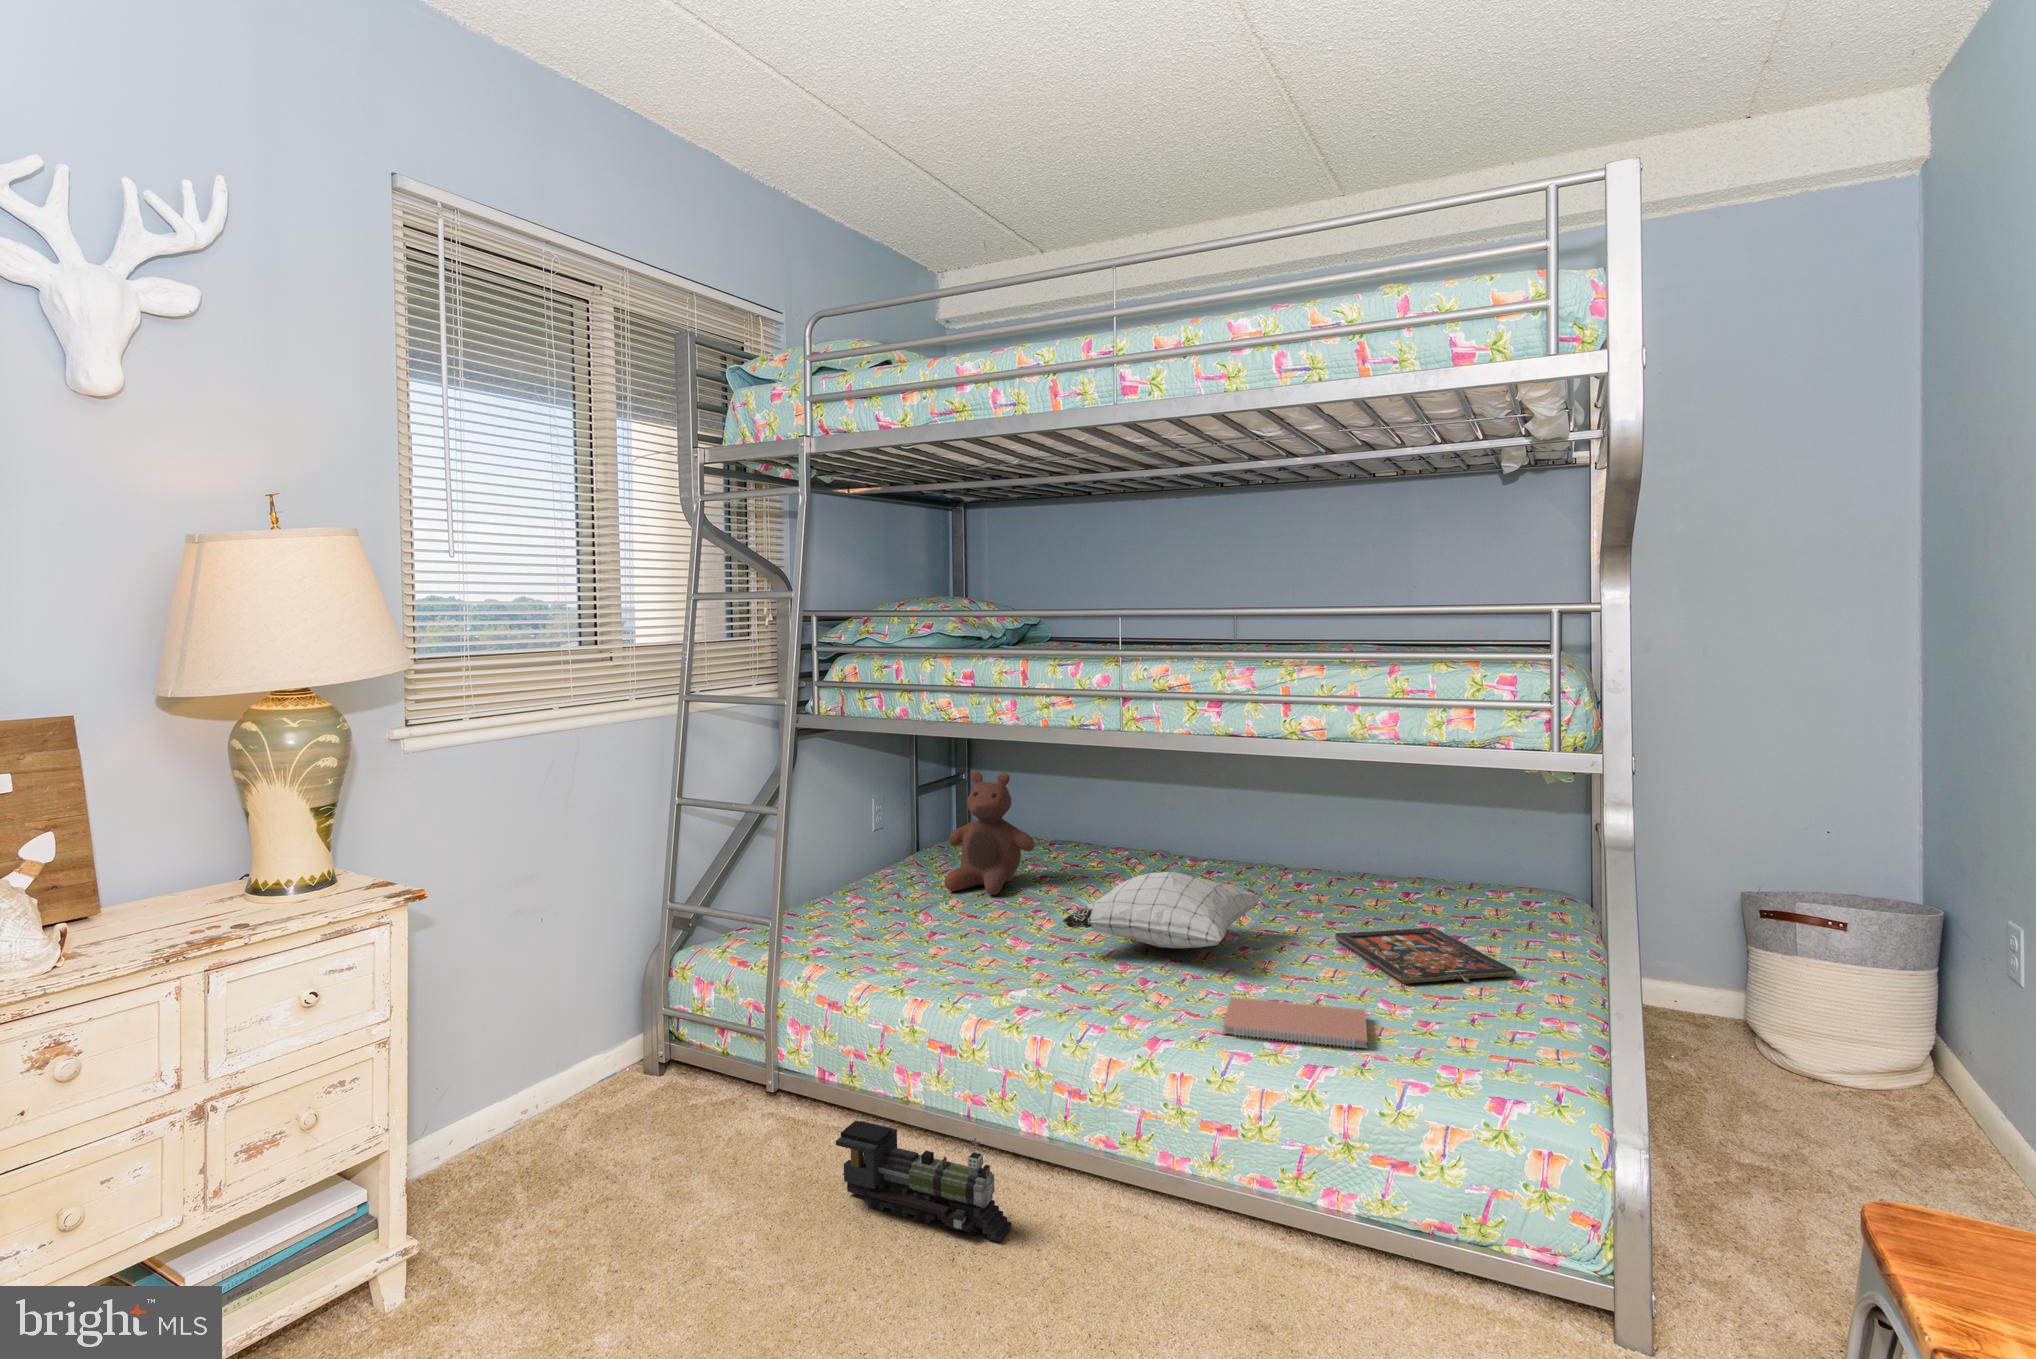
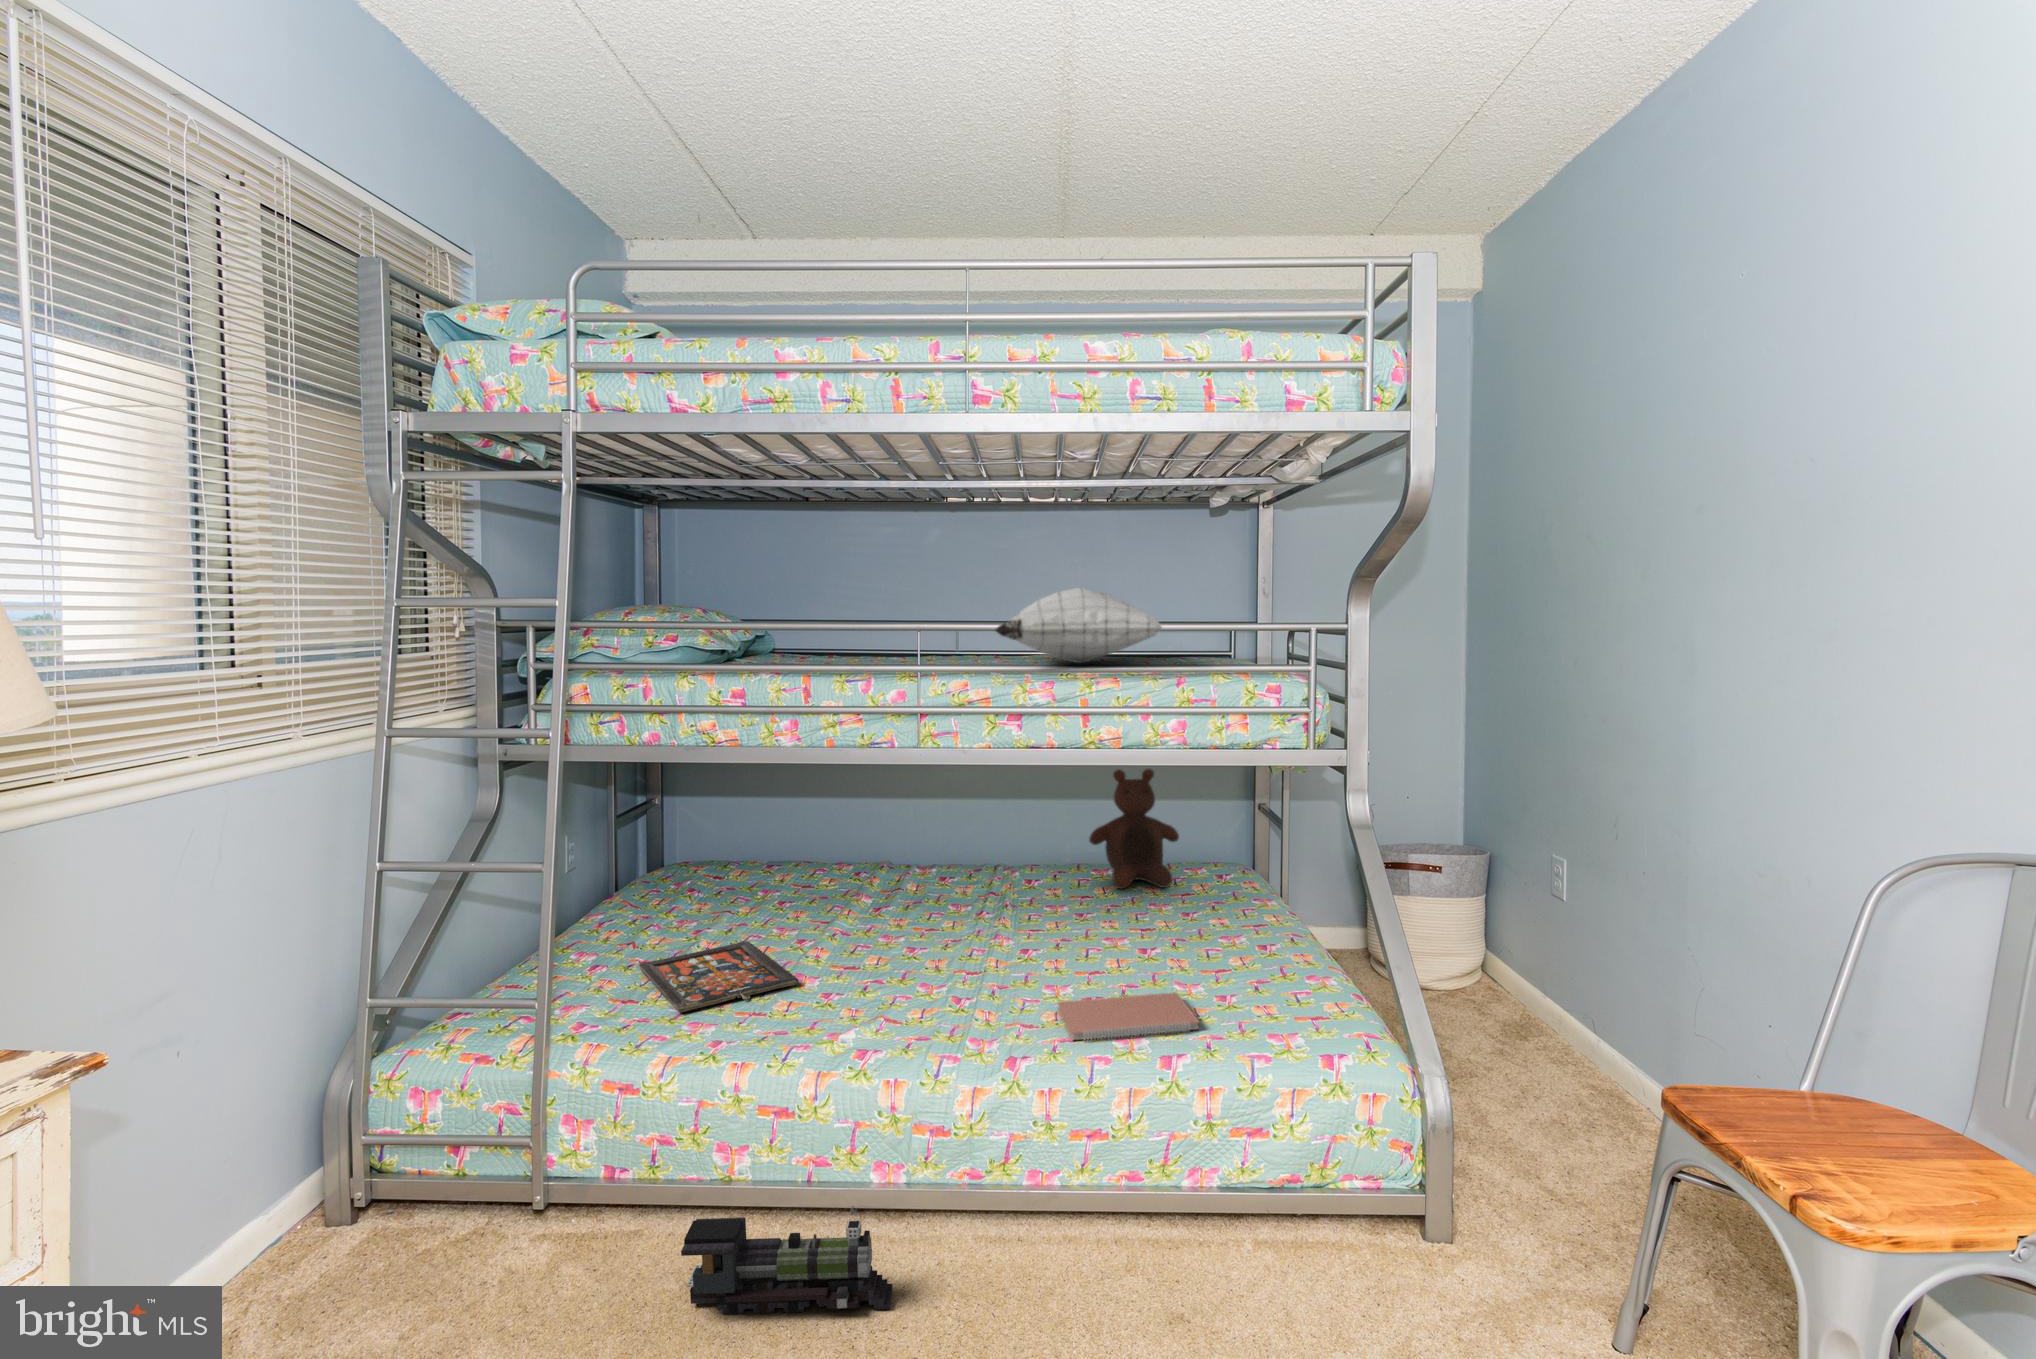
stuffed bear: present [945,771,1035,895] -> present [1089,769,1179,889]
pillow: present [1063,872,1261,948] -> present [996,588,1162,663]
board game: present [1335,927,1516,984] -> present [639,941,798,1012]

